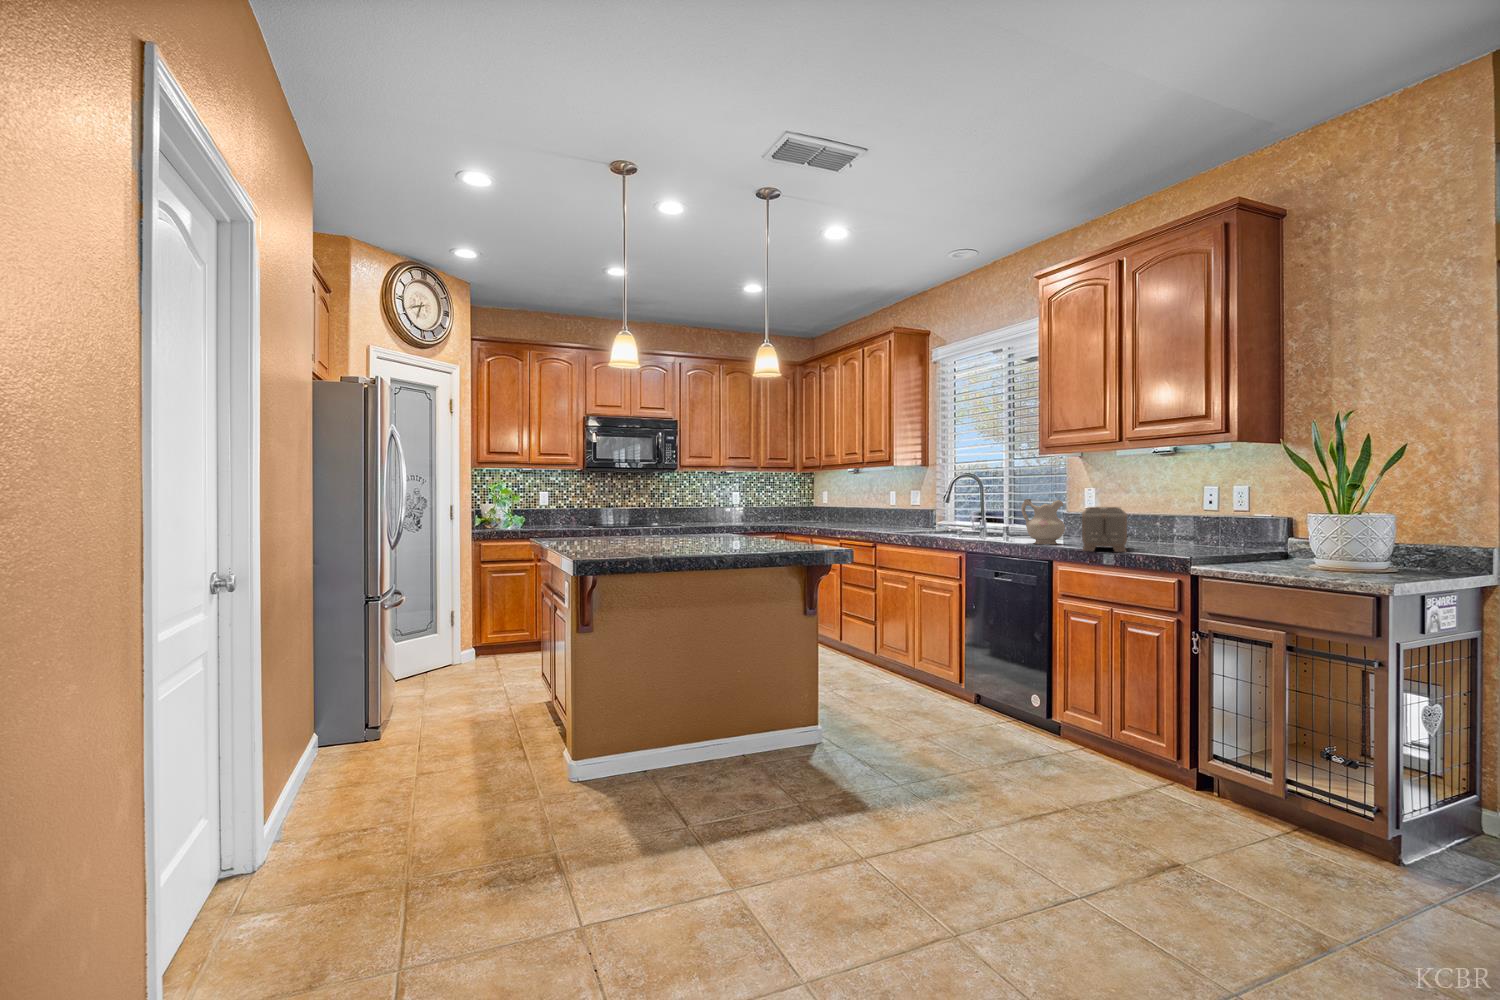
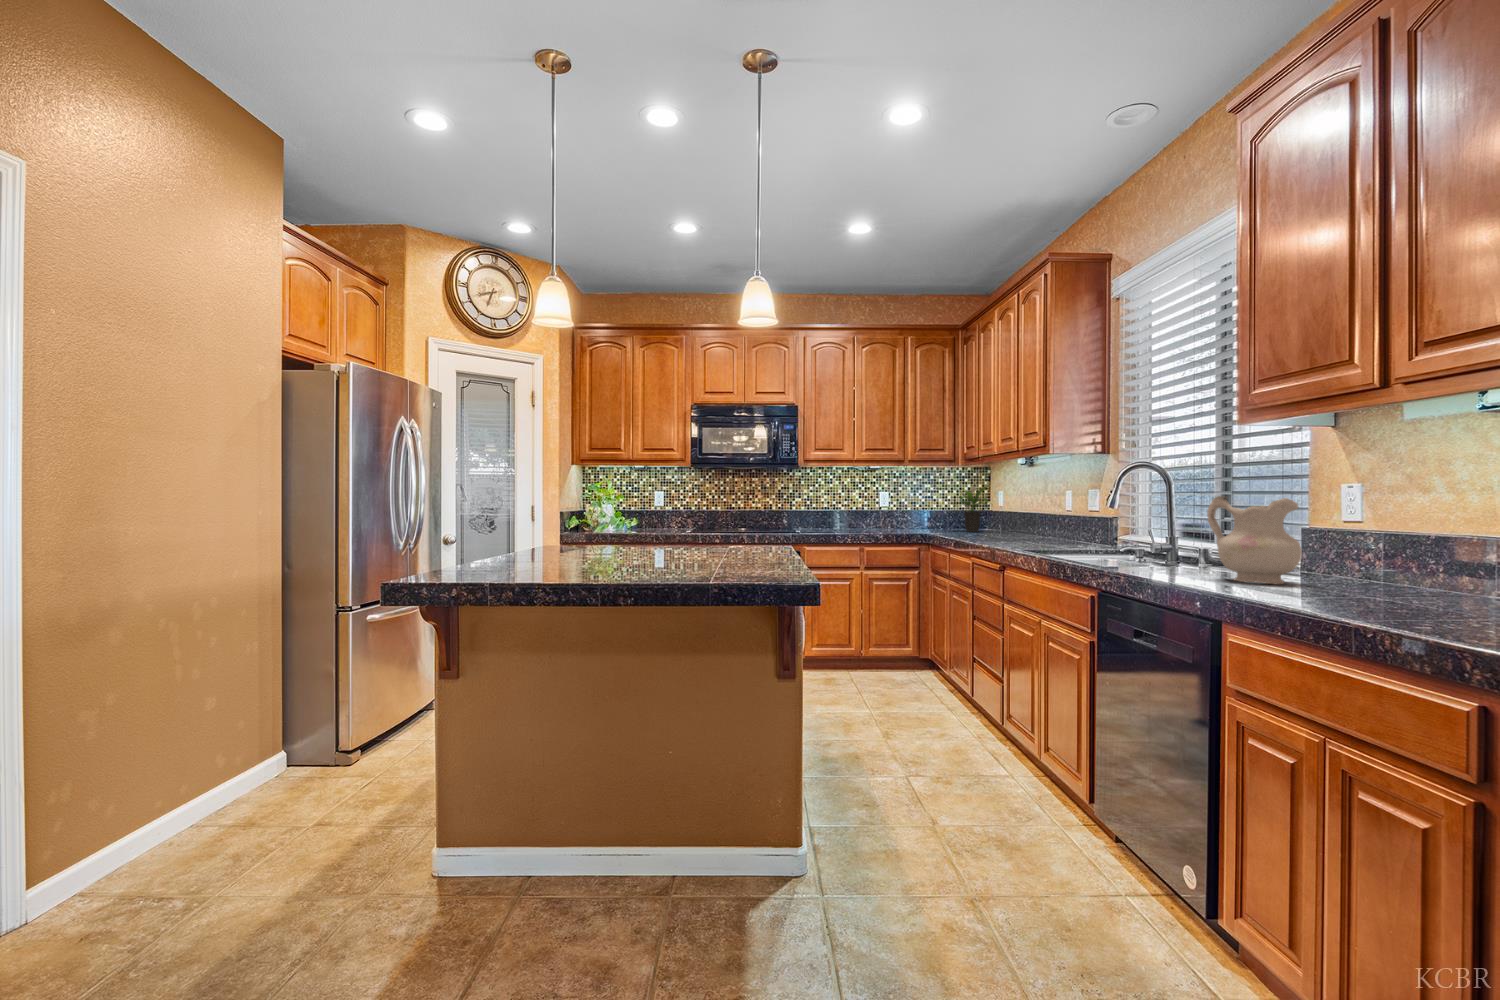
potted plant: none [786,485,819,522] -> present [960,486,989,532]
toaster: present [1082,507,1127,552] -> none [1307,511,1446,616]

